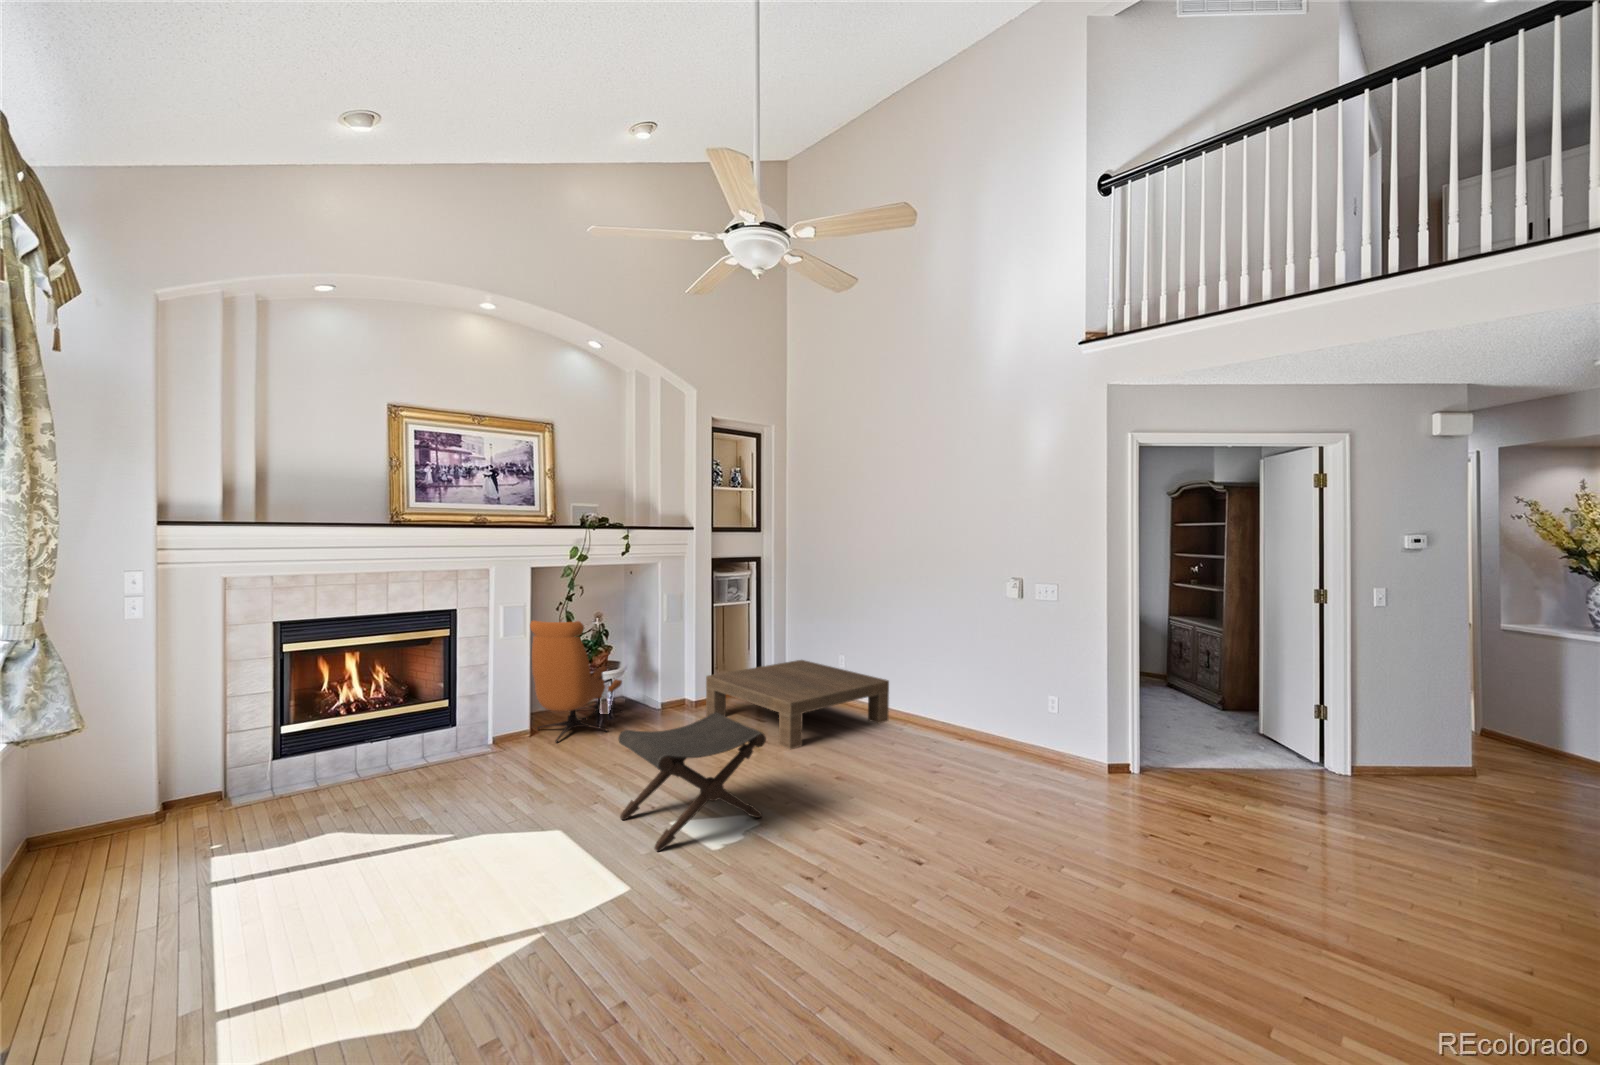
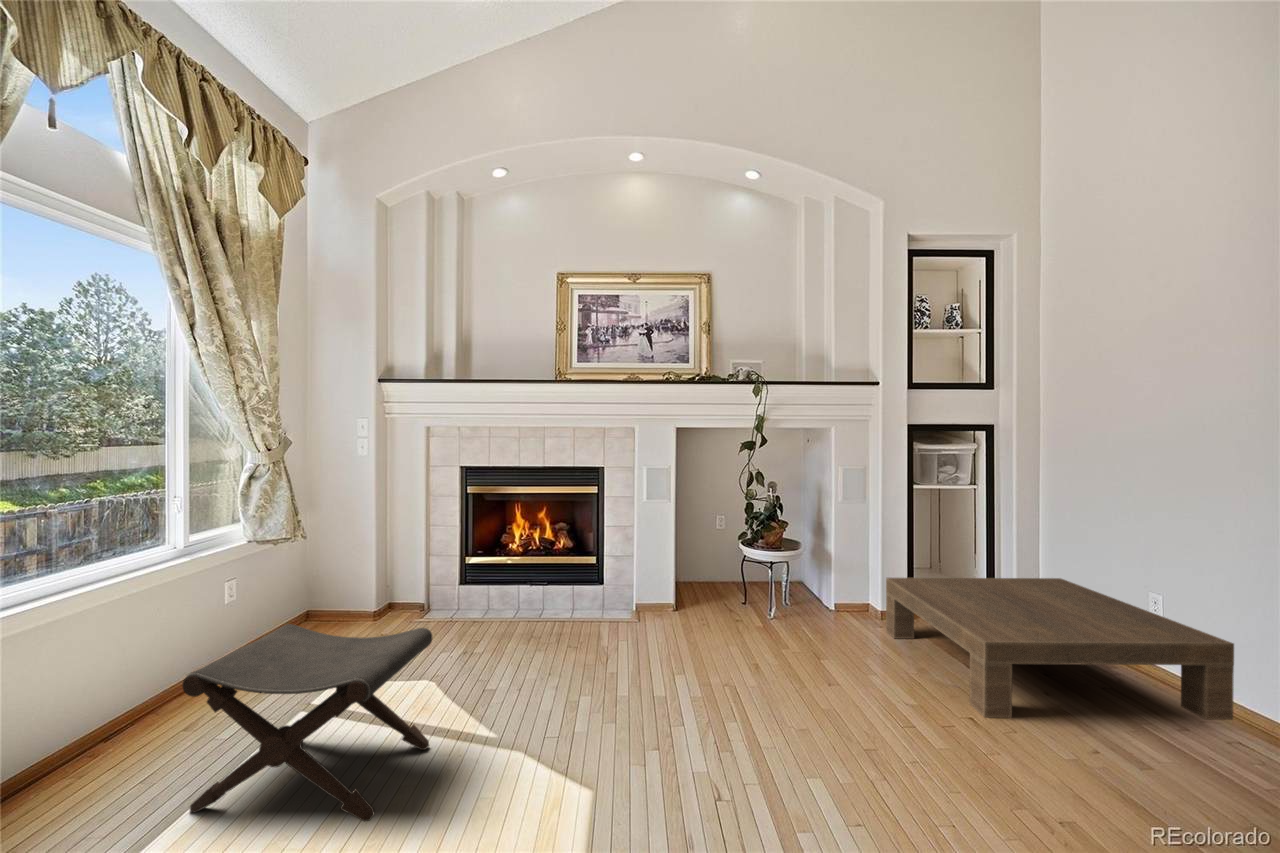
lounge chair: present [530,621,622,742] -> none [665,484,791,624]
footstool: present [618,712,766,851] -> present [182,624,432,821]

